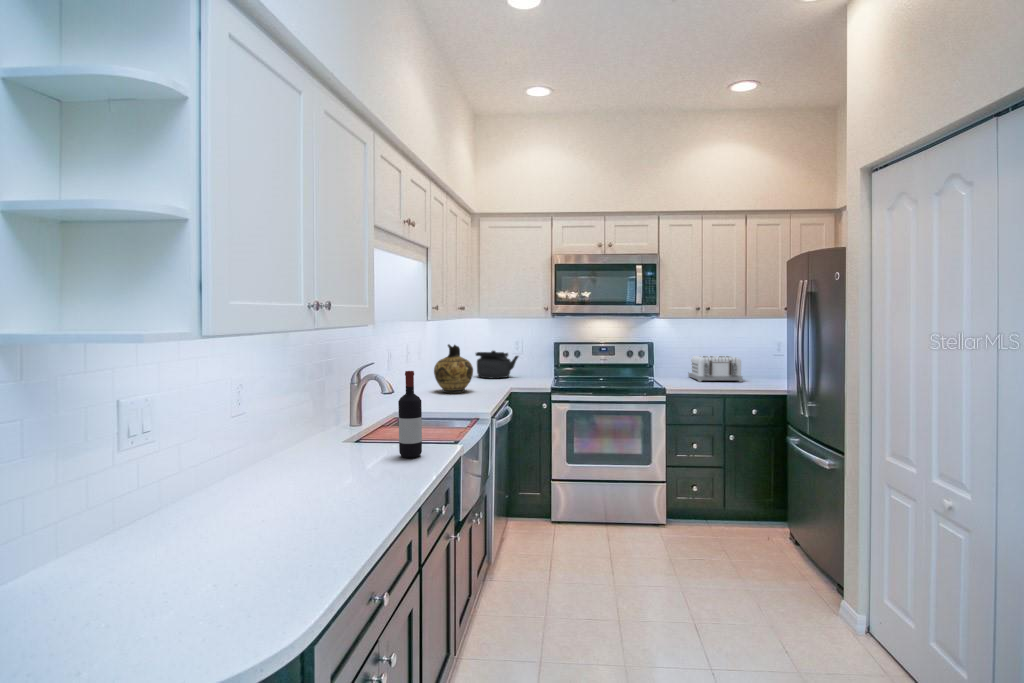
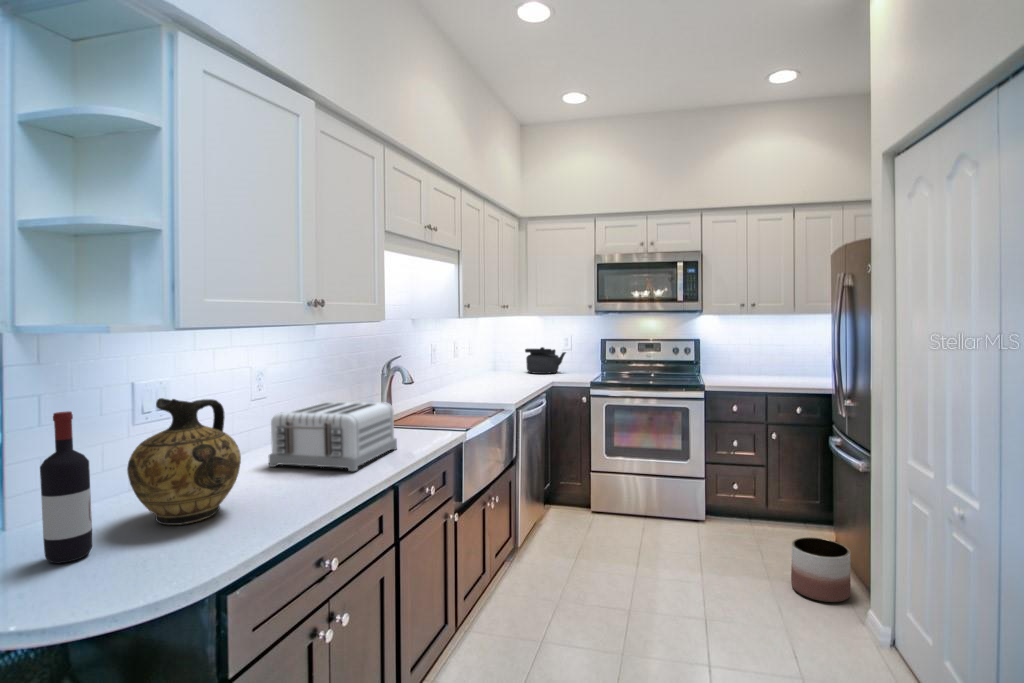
ceramic jug: present [434,344,473,393] -> present [127,398,241,525]
toaster: present [688,356,742,382] -> present [269,401,397,471]
wine bottle: present [398,371,422,458] -> present [40,411,92,563]
planter: none [763,536,819,598] -> present [791,537,851,602]

